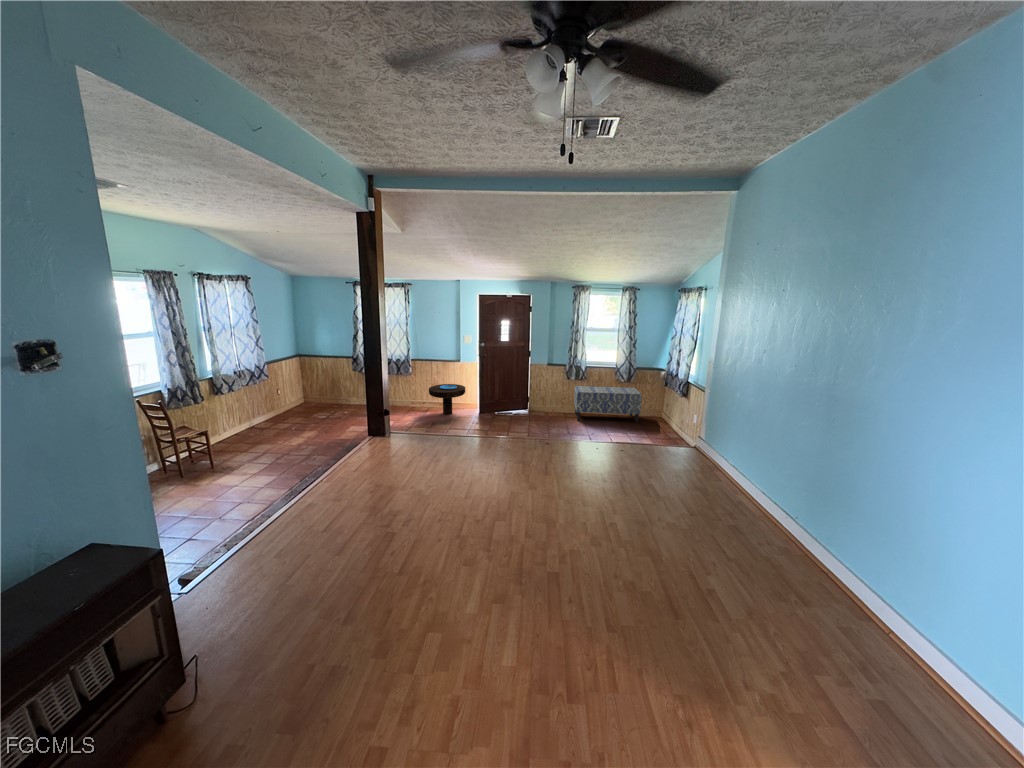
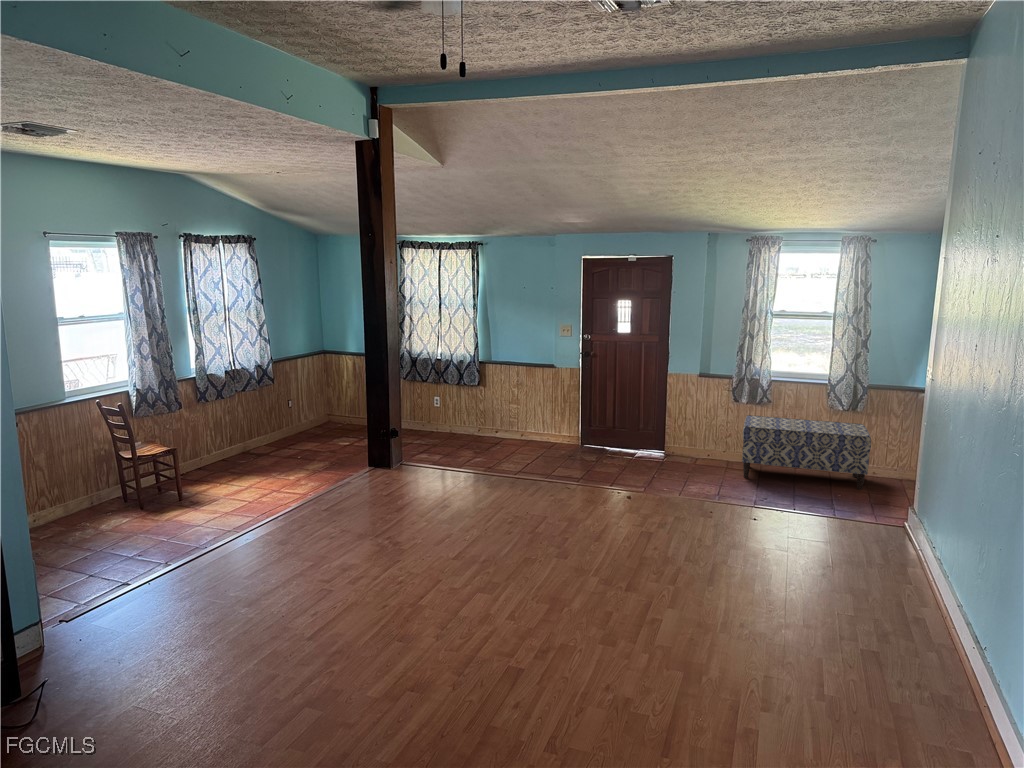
side table: present [429,384,465,415] -> none [496,402,556,451]

